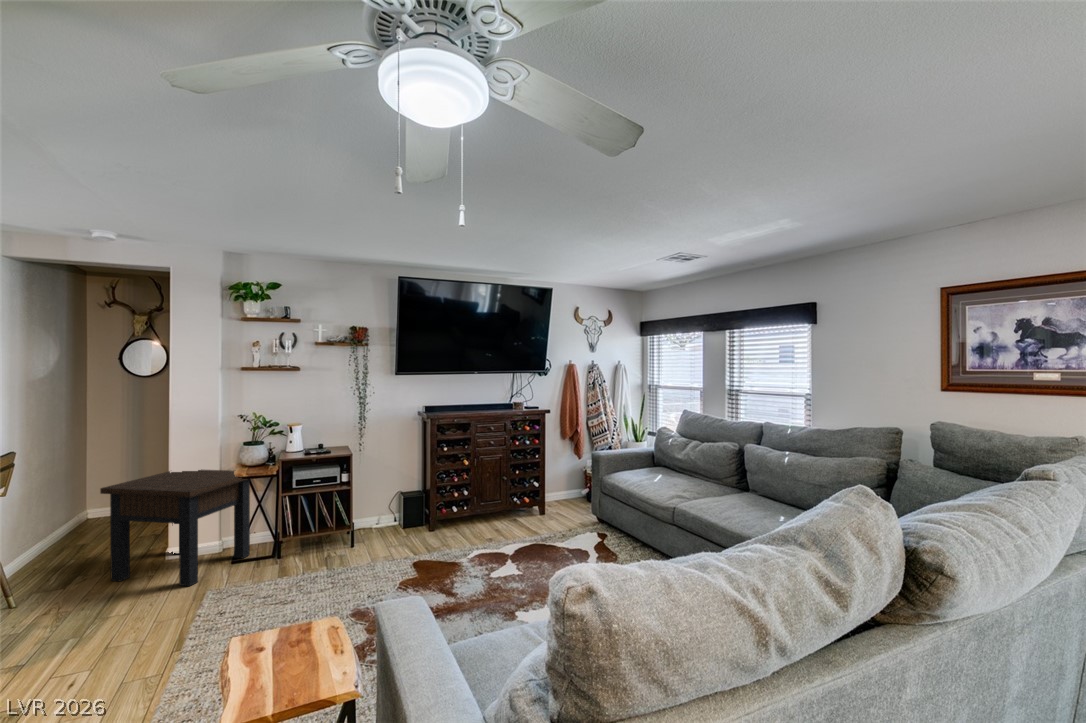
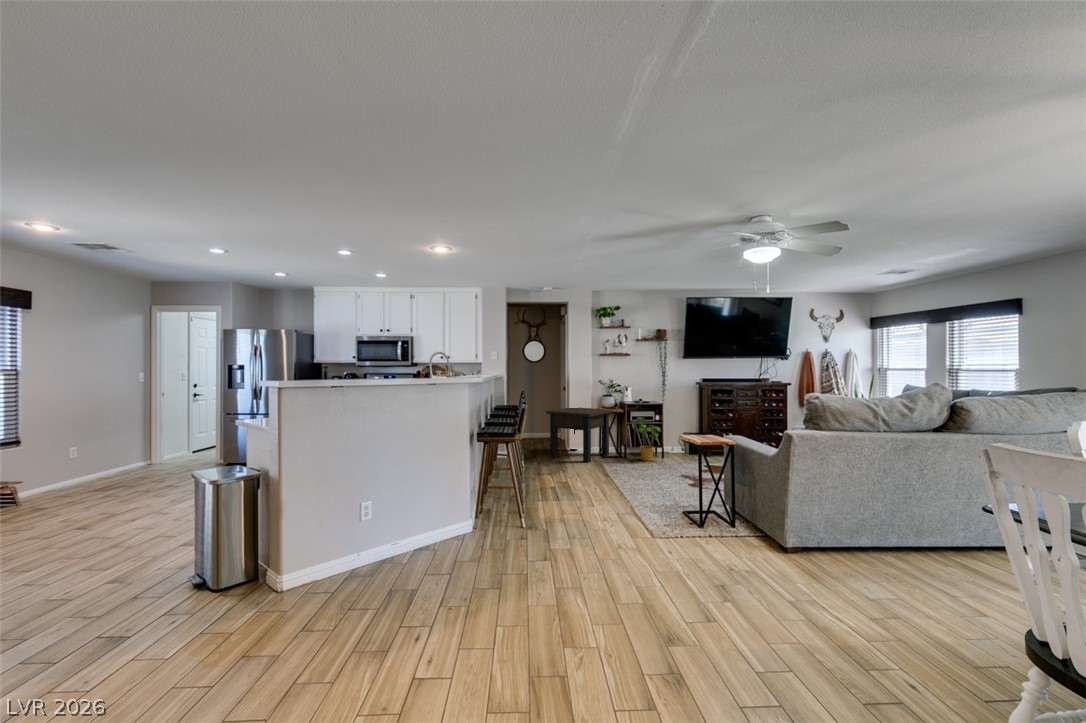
house plant: none [291,487,344,563] -> present [632,417,661,461]

